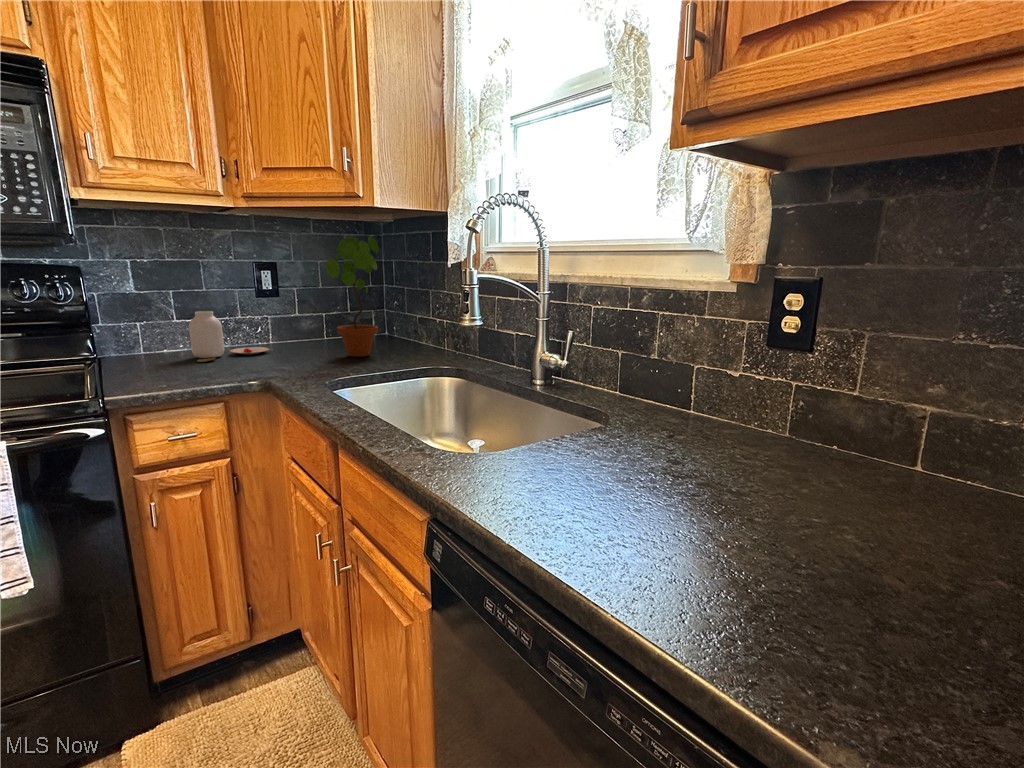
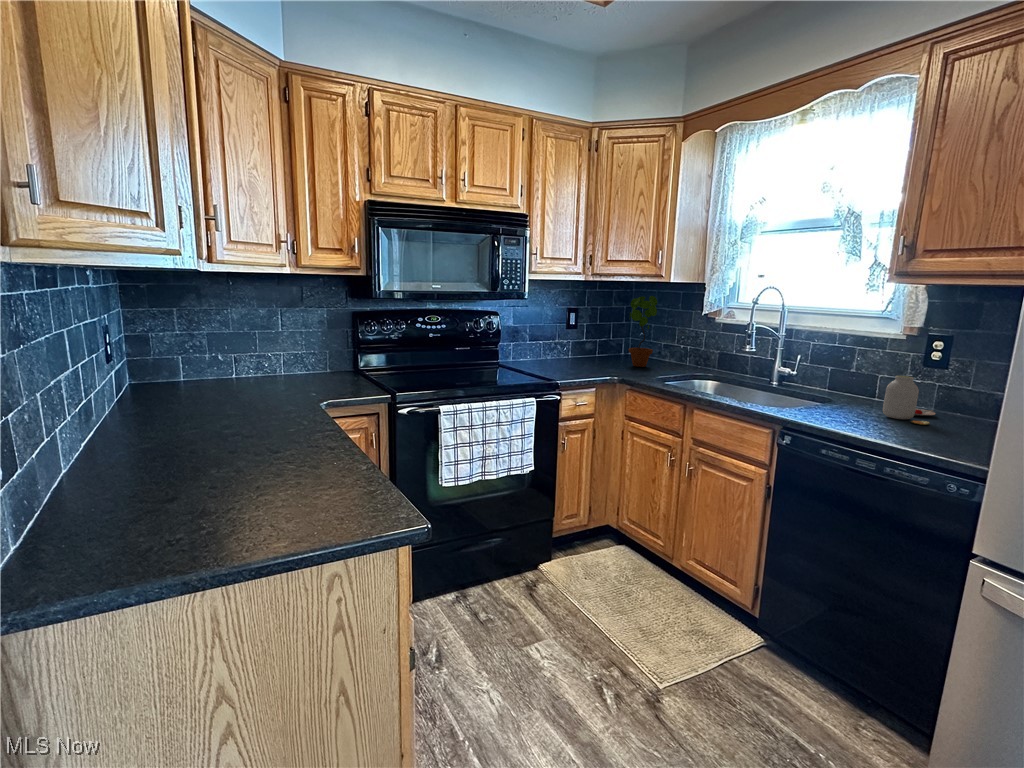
jar: present [189,311,270,362] -> present [883,376,936,425]

